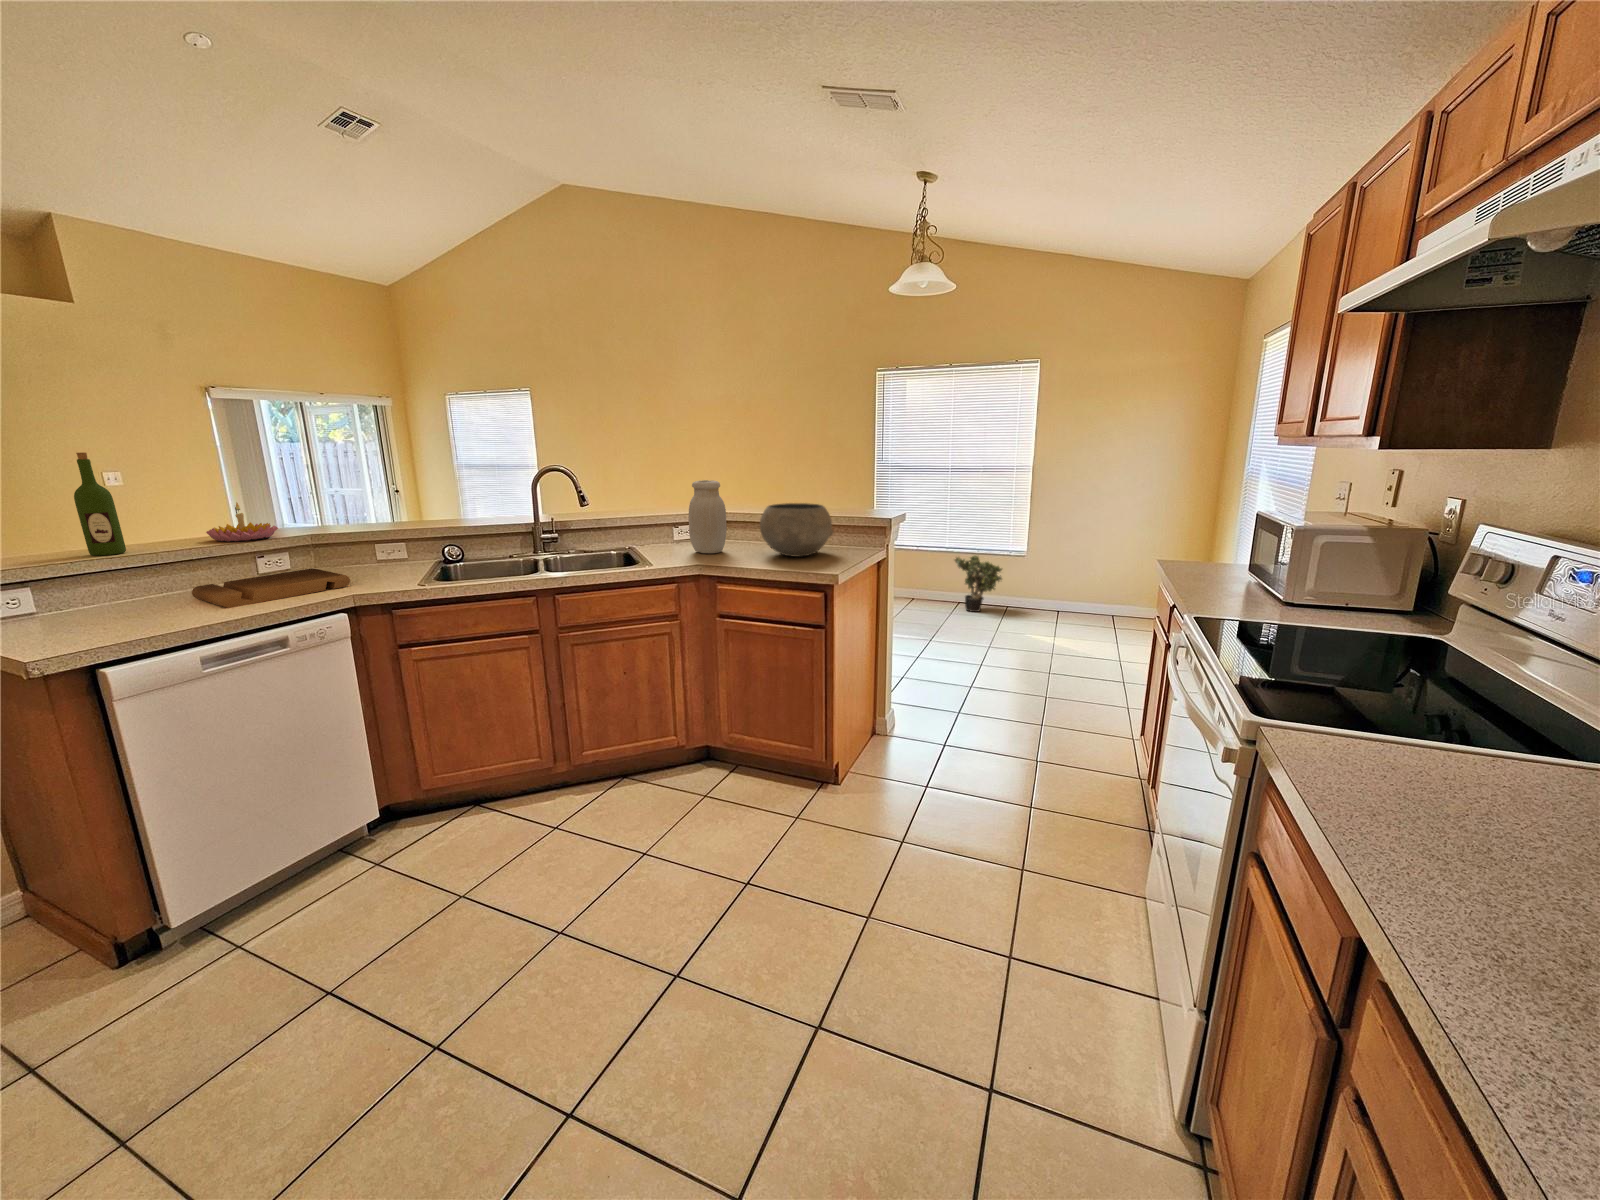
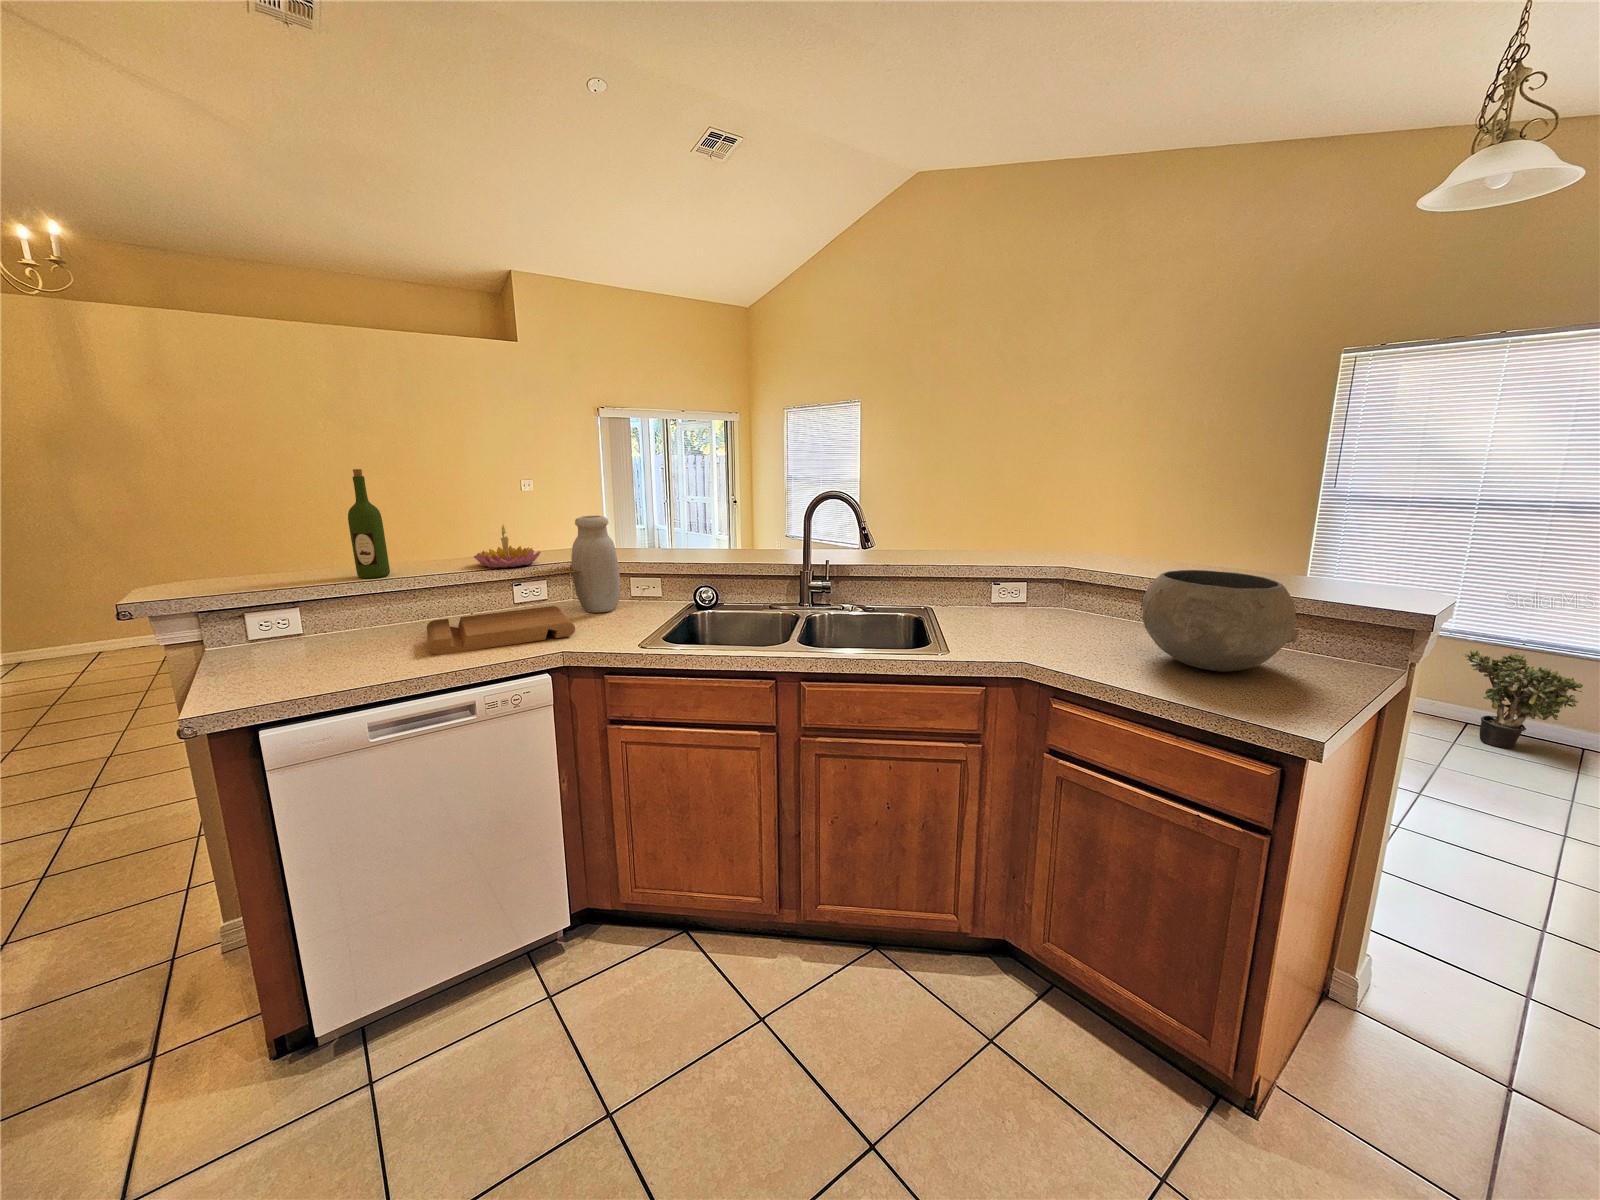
jar: present [689,480,727,553] -> present [571,516,620,613]

